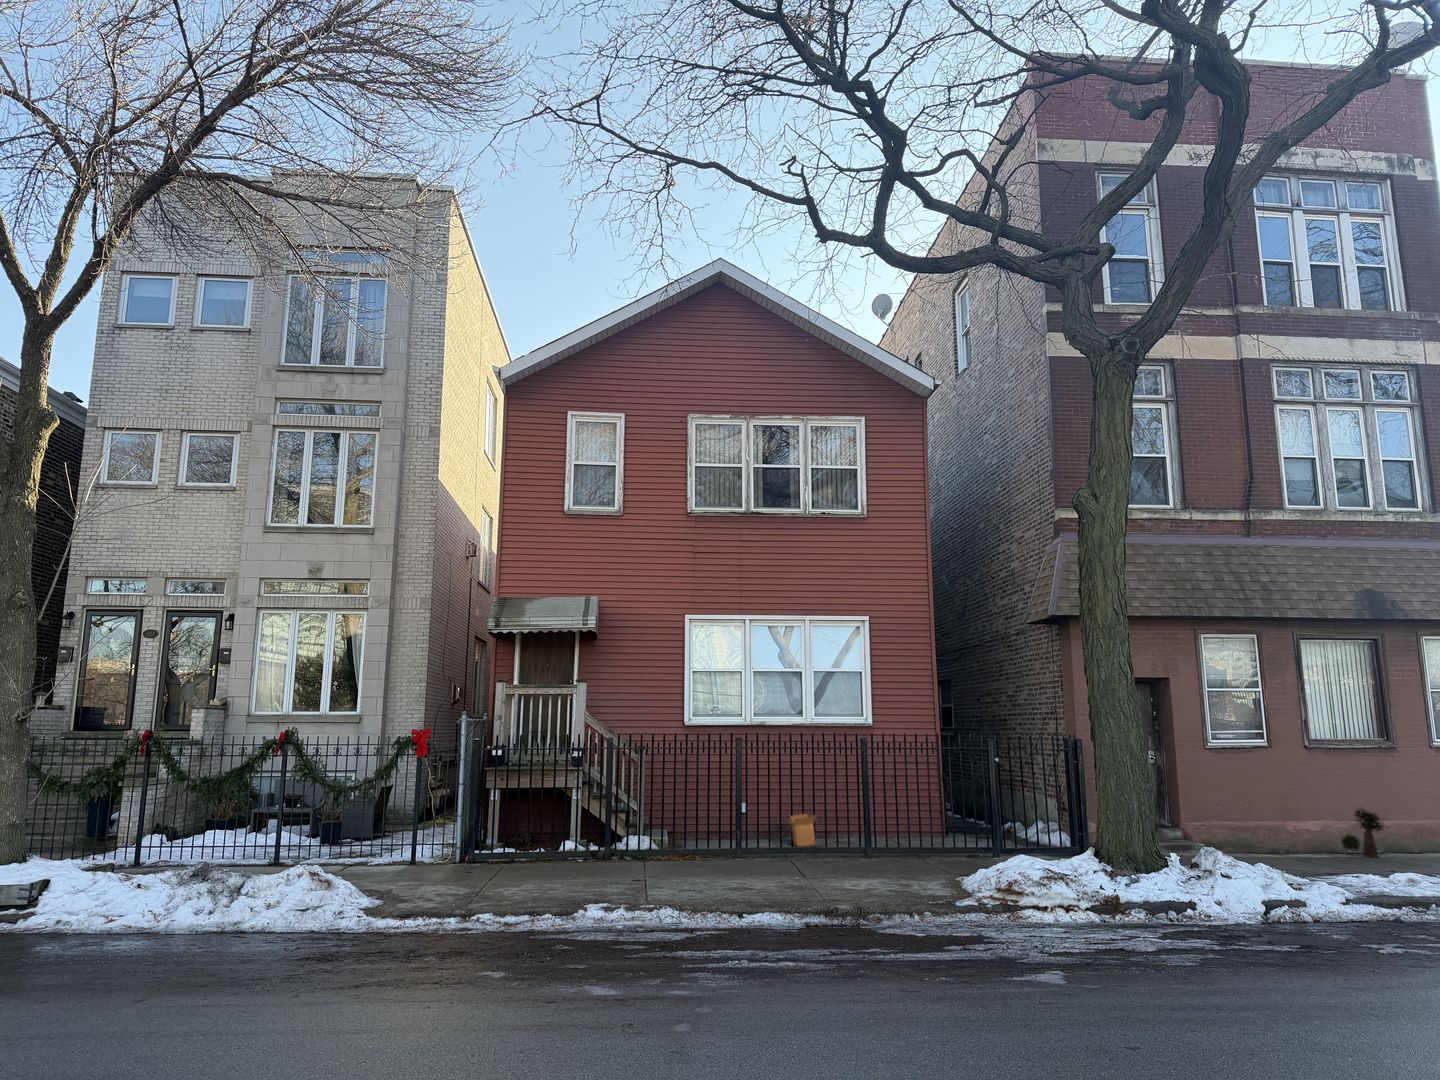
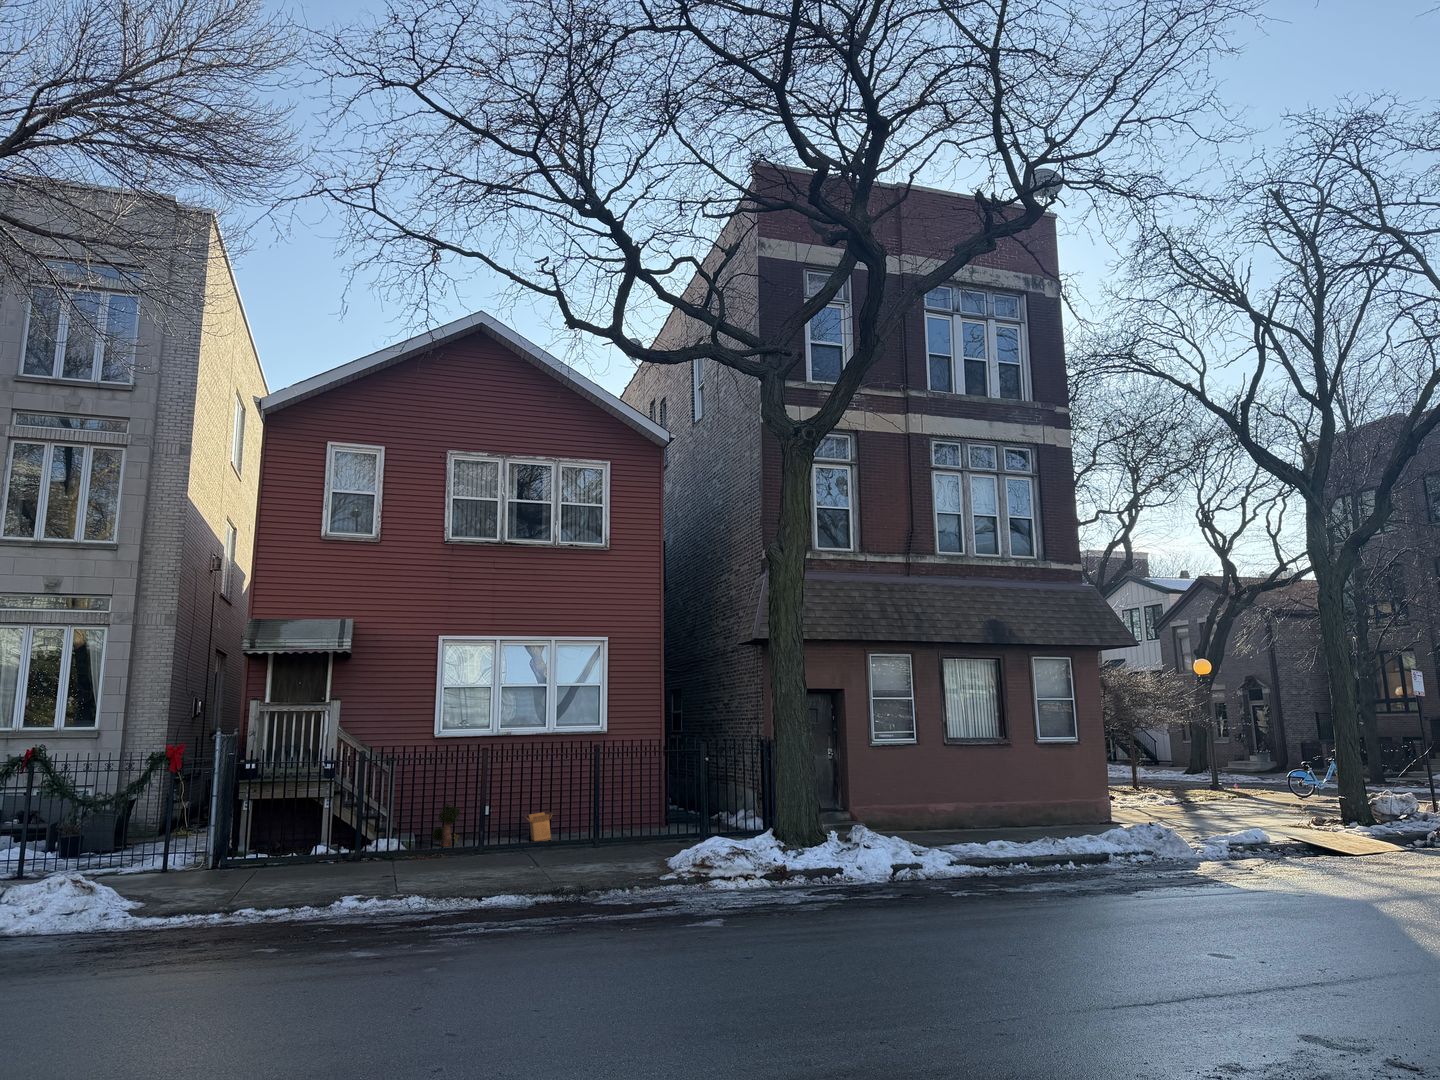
potted plant: present [1341,808,1383,857] -> present [432,804,461,846]

